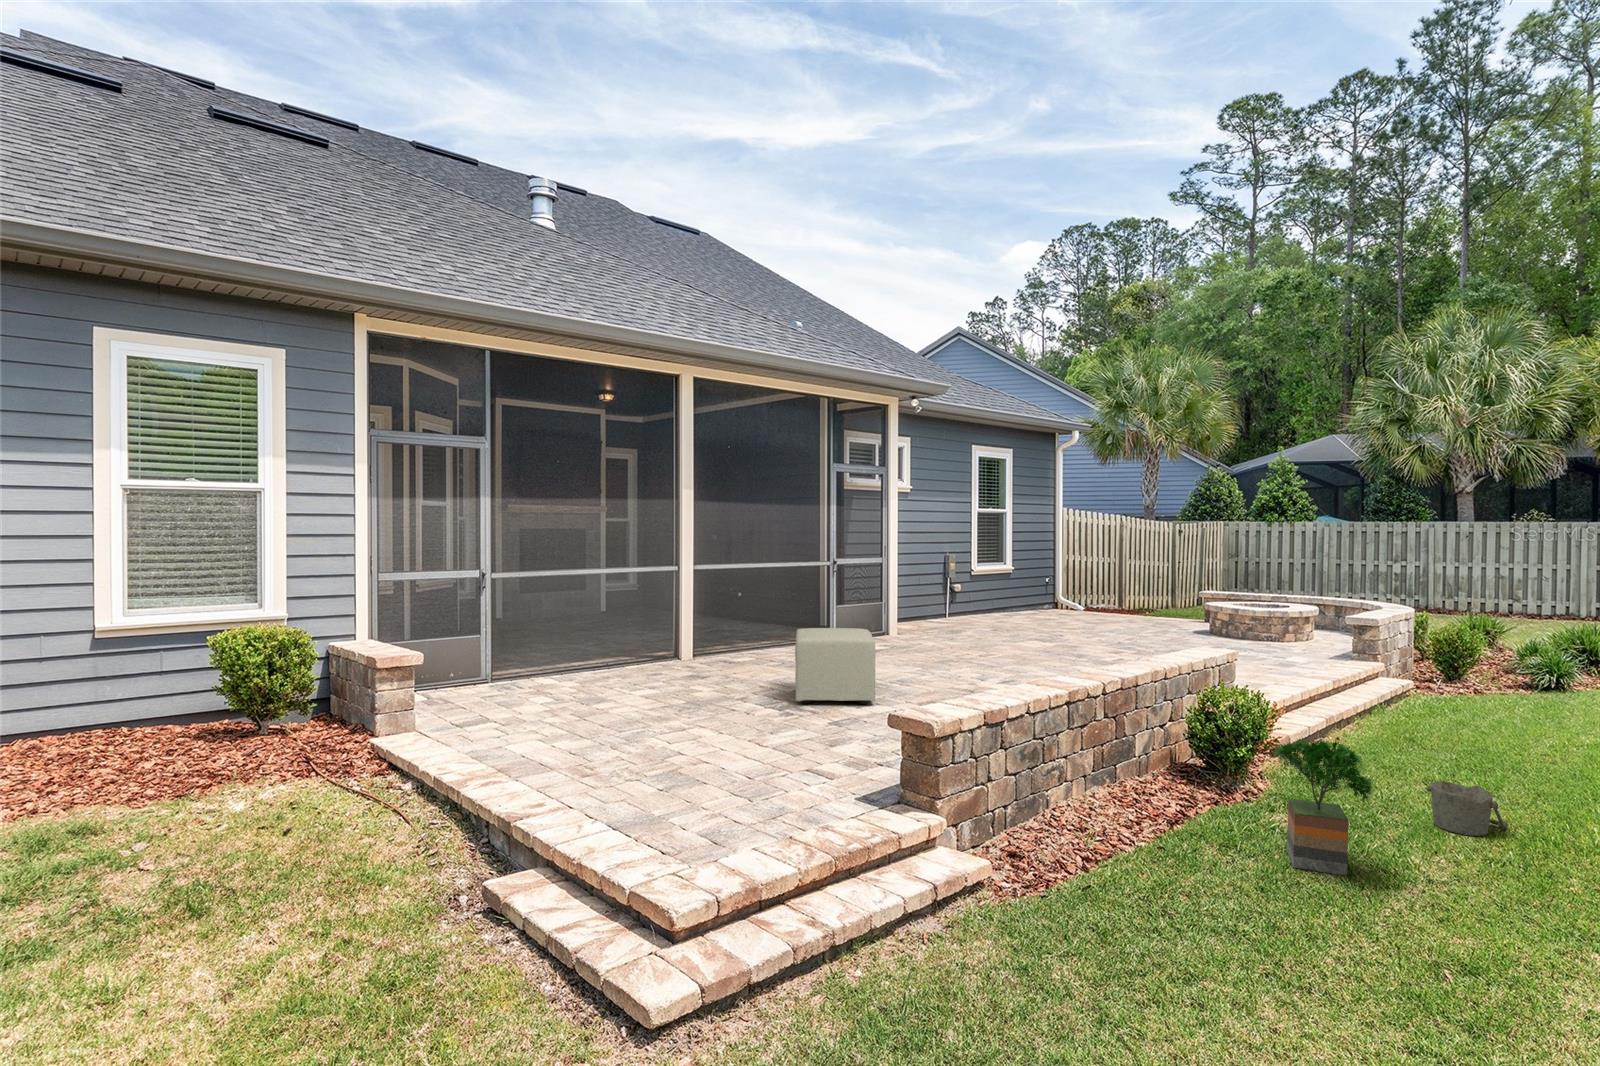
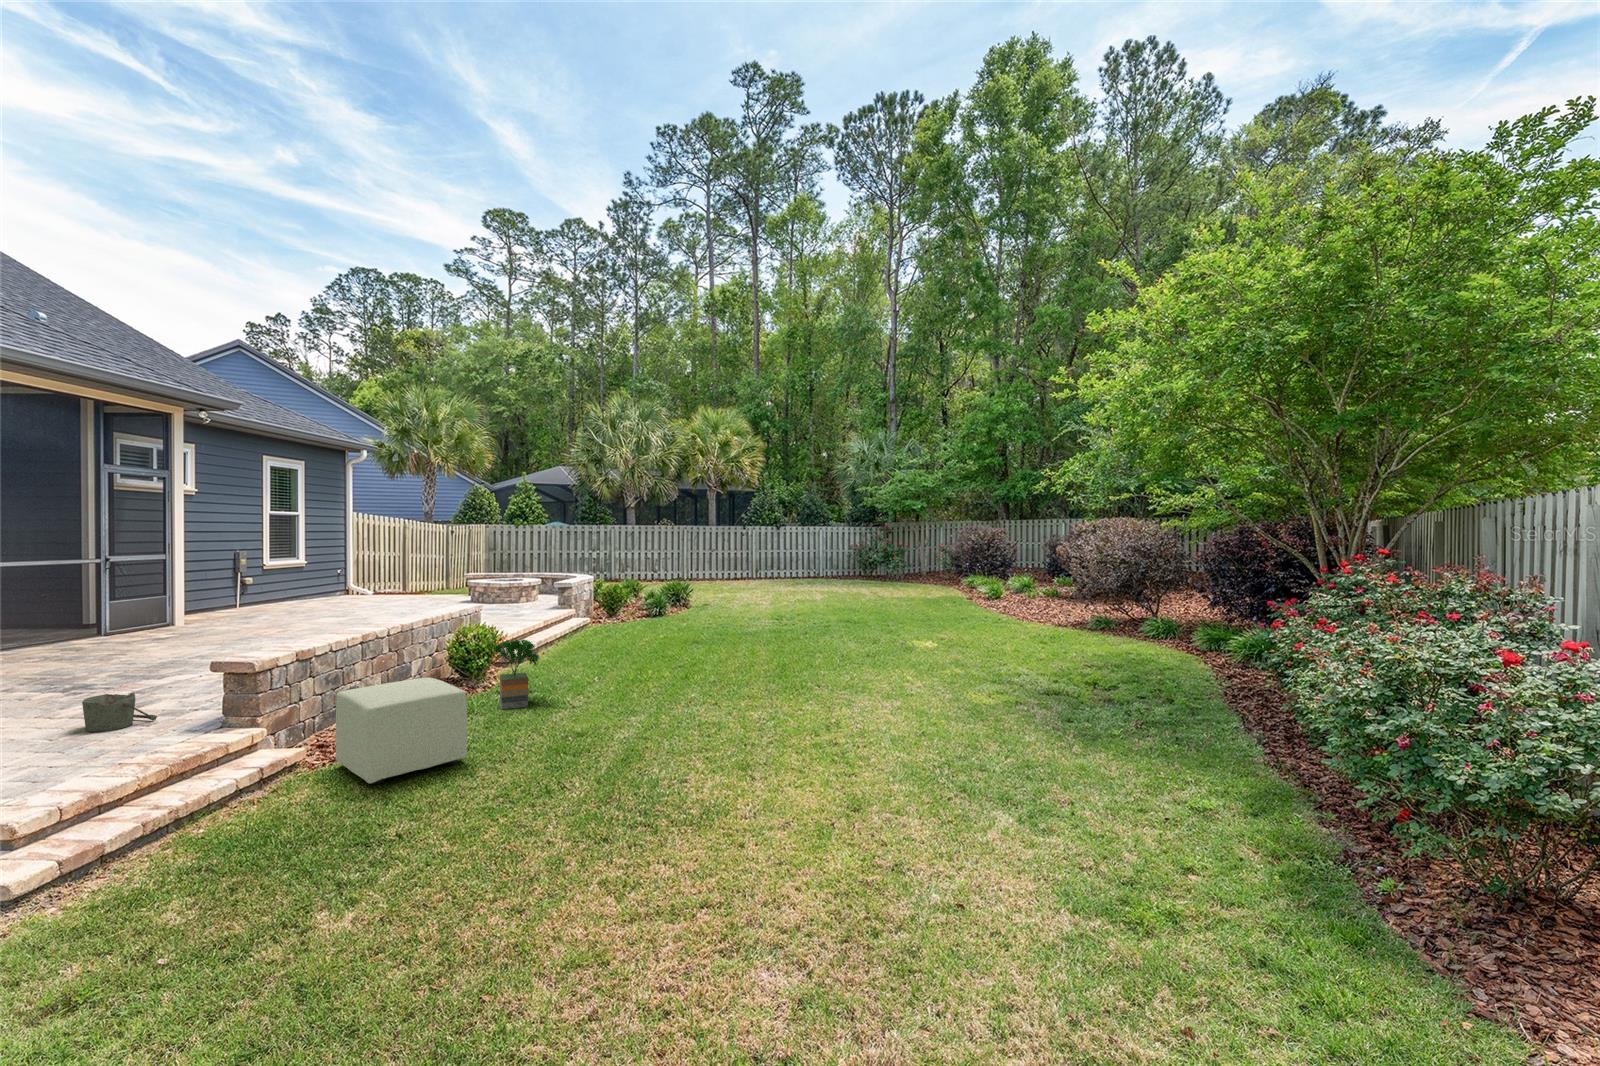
ottoman: present [795,628,875,704] -> present [335,678,467,784]
bucket: present [1427,781,1508,836] -> present [82,693,157,732]

